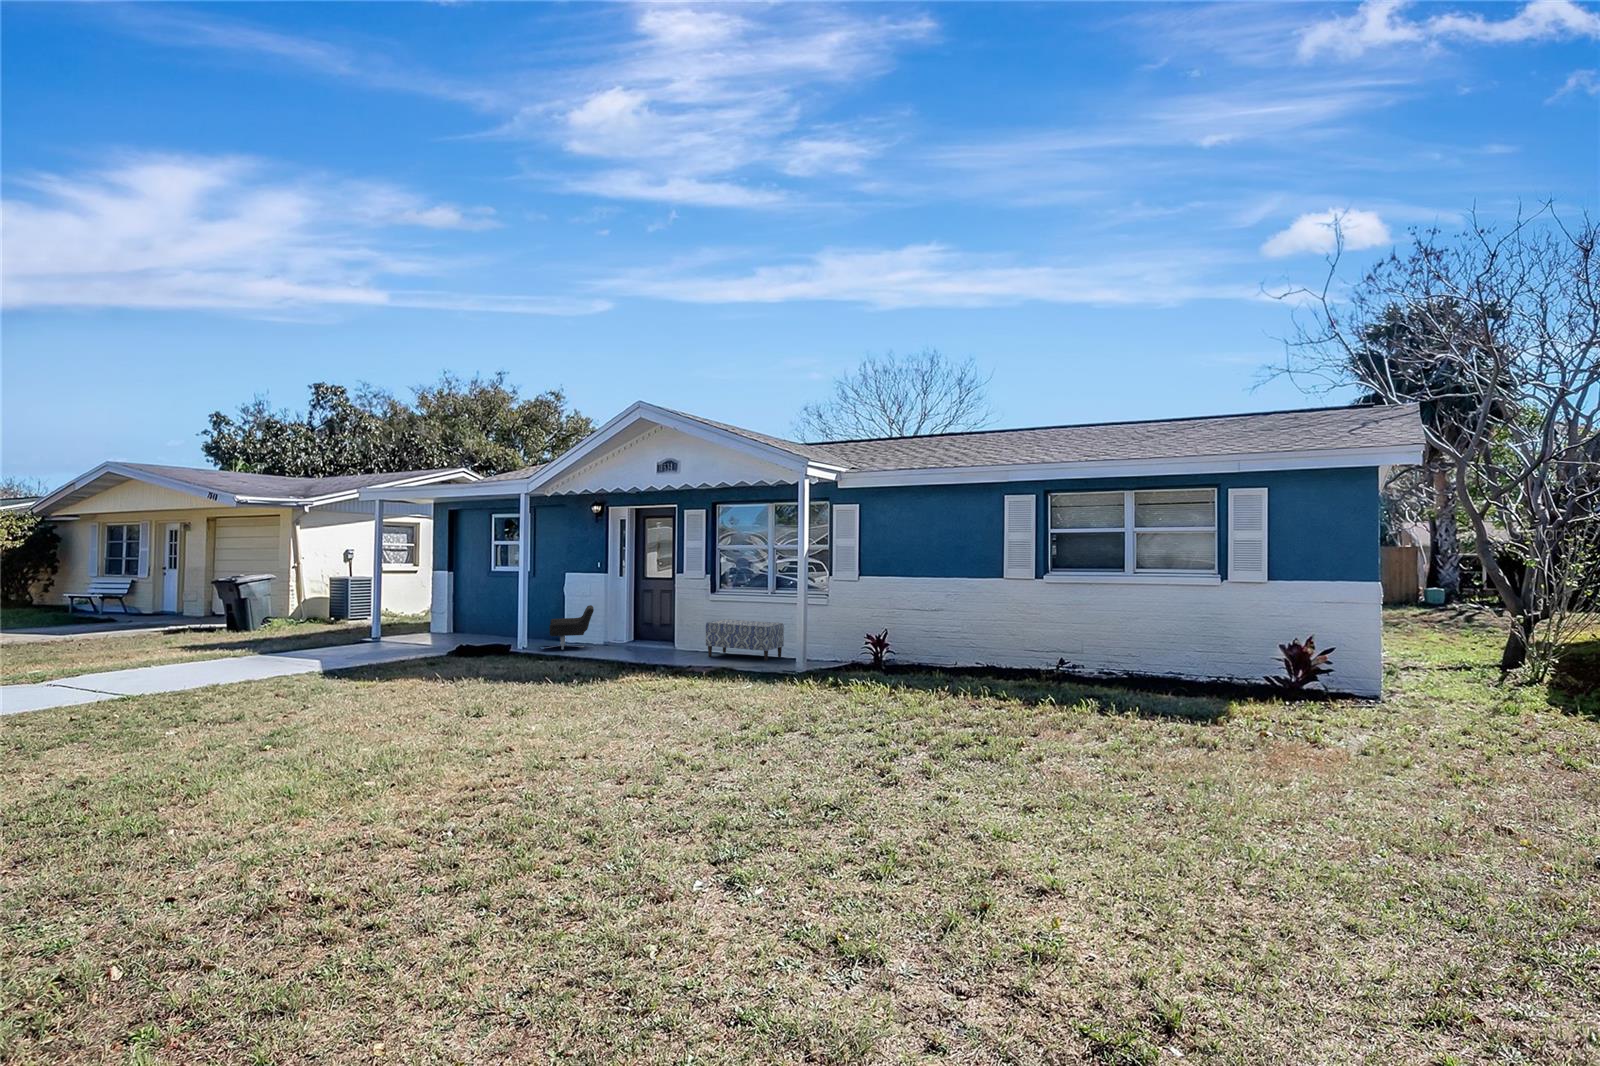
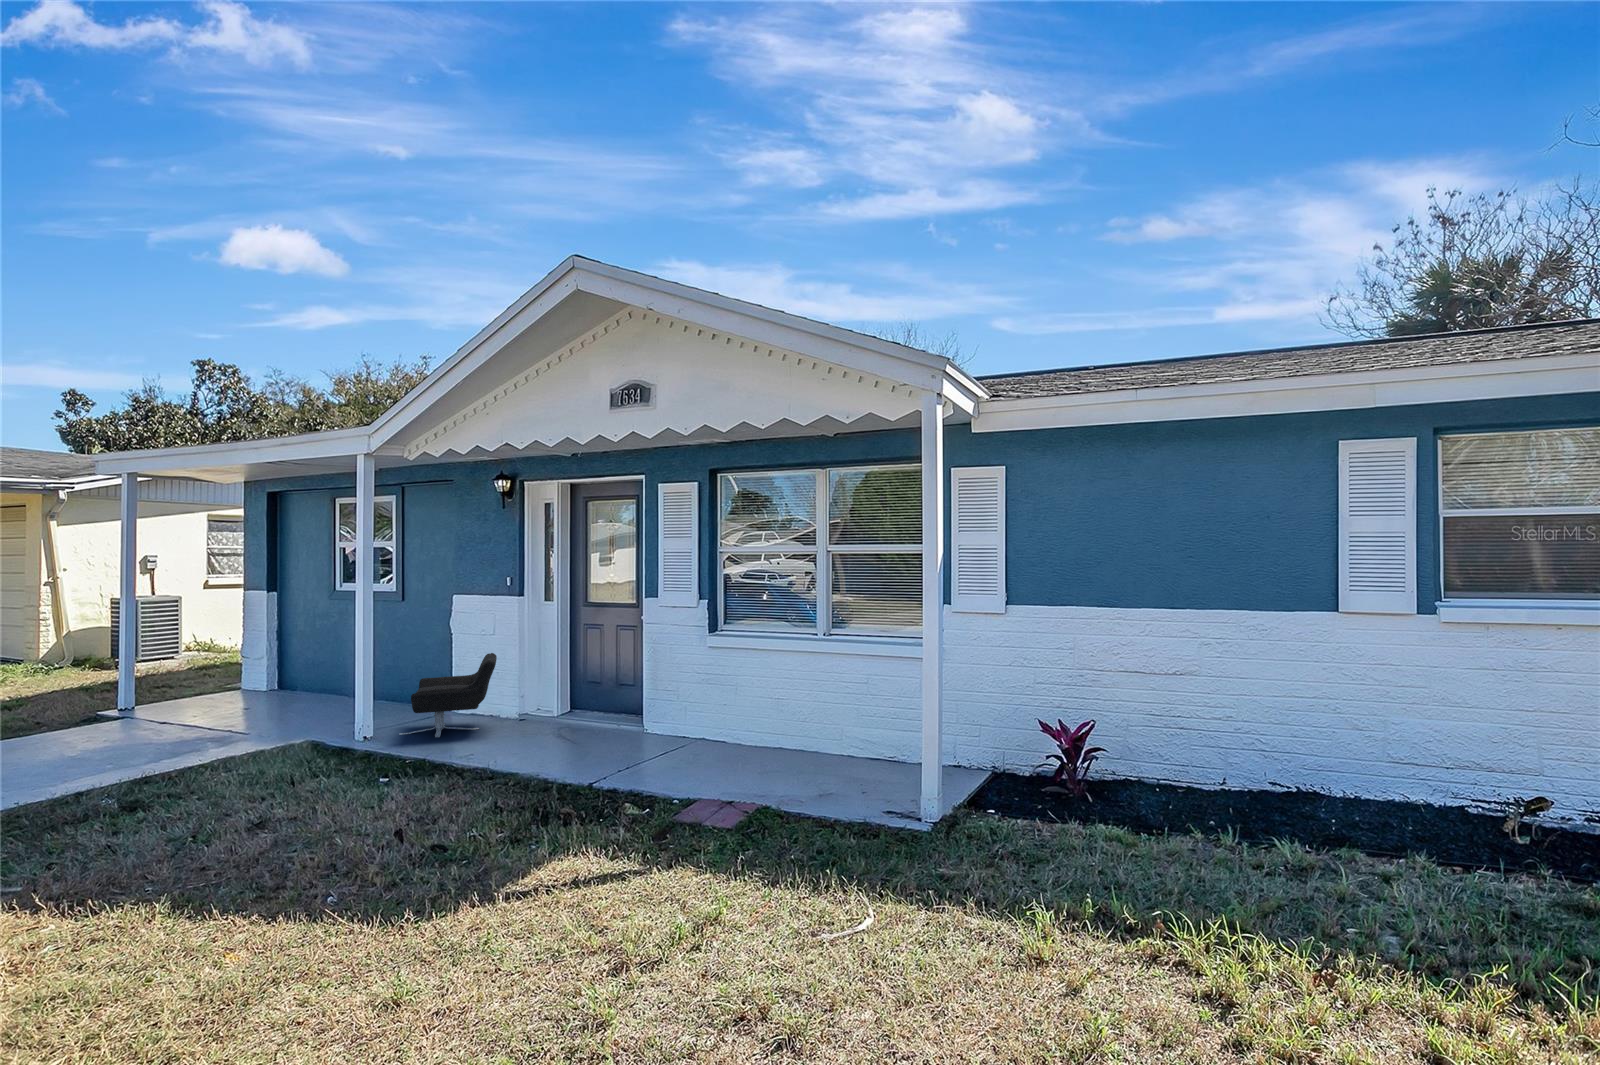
bench: present [706,619,784,661] -> none [706,682,855,772]

